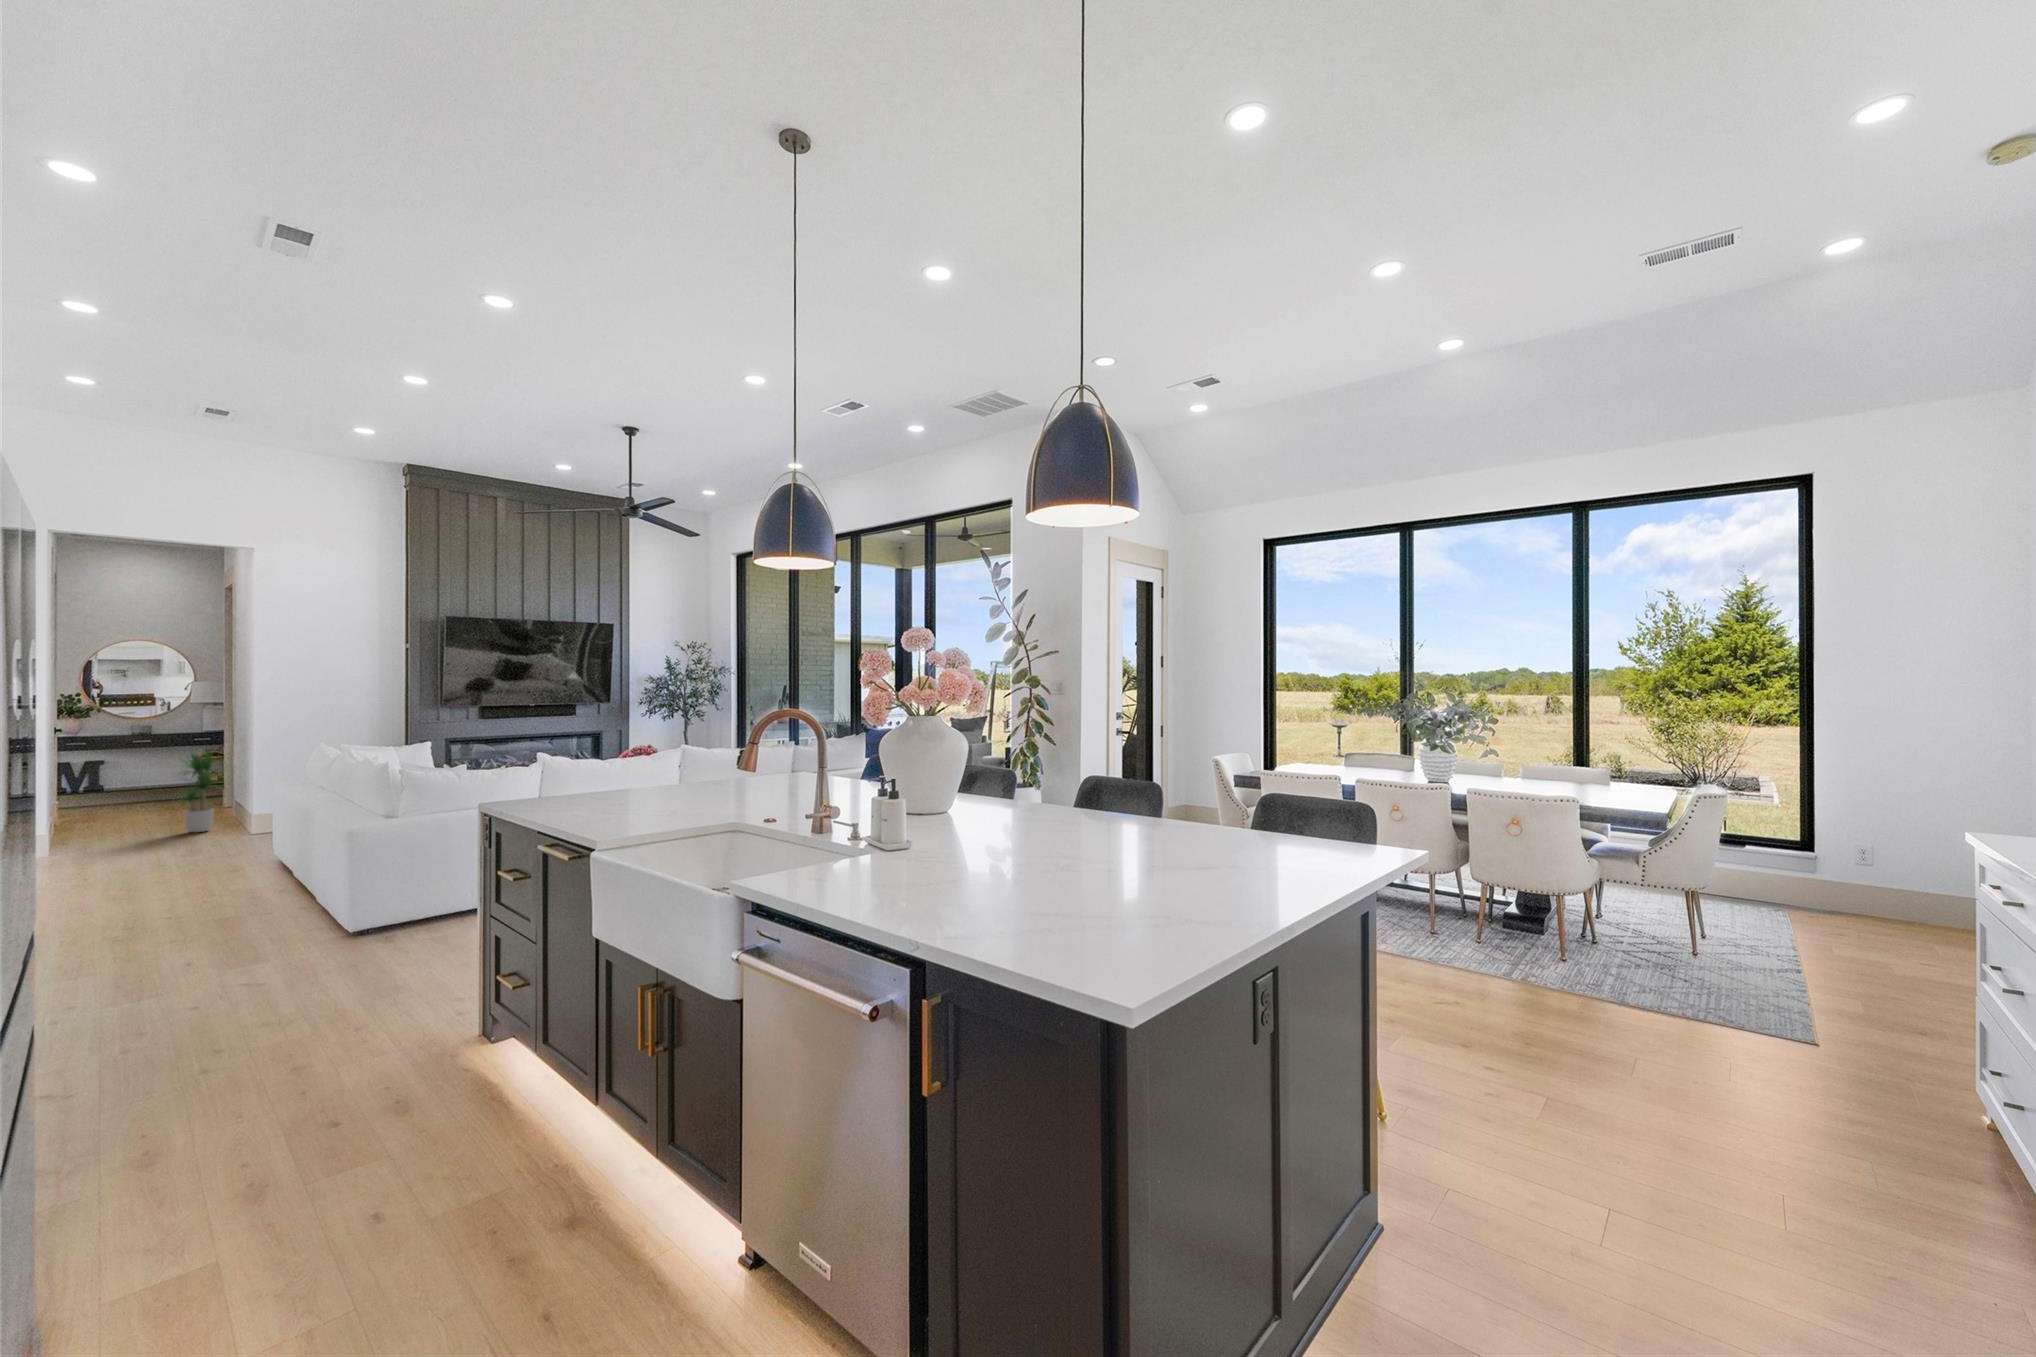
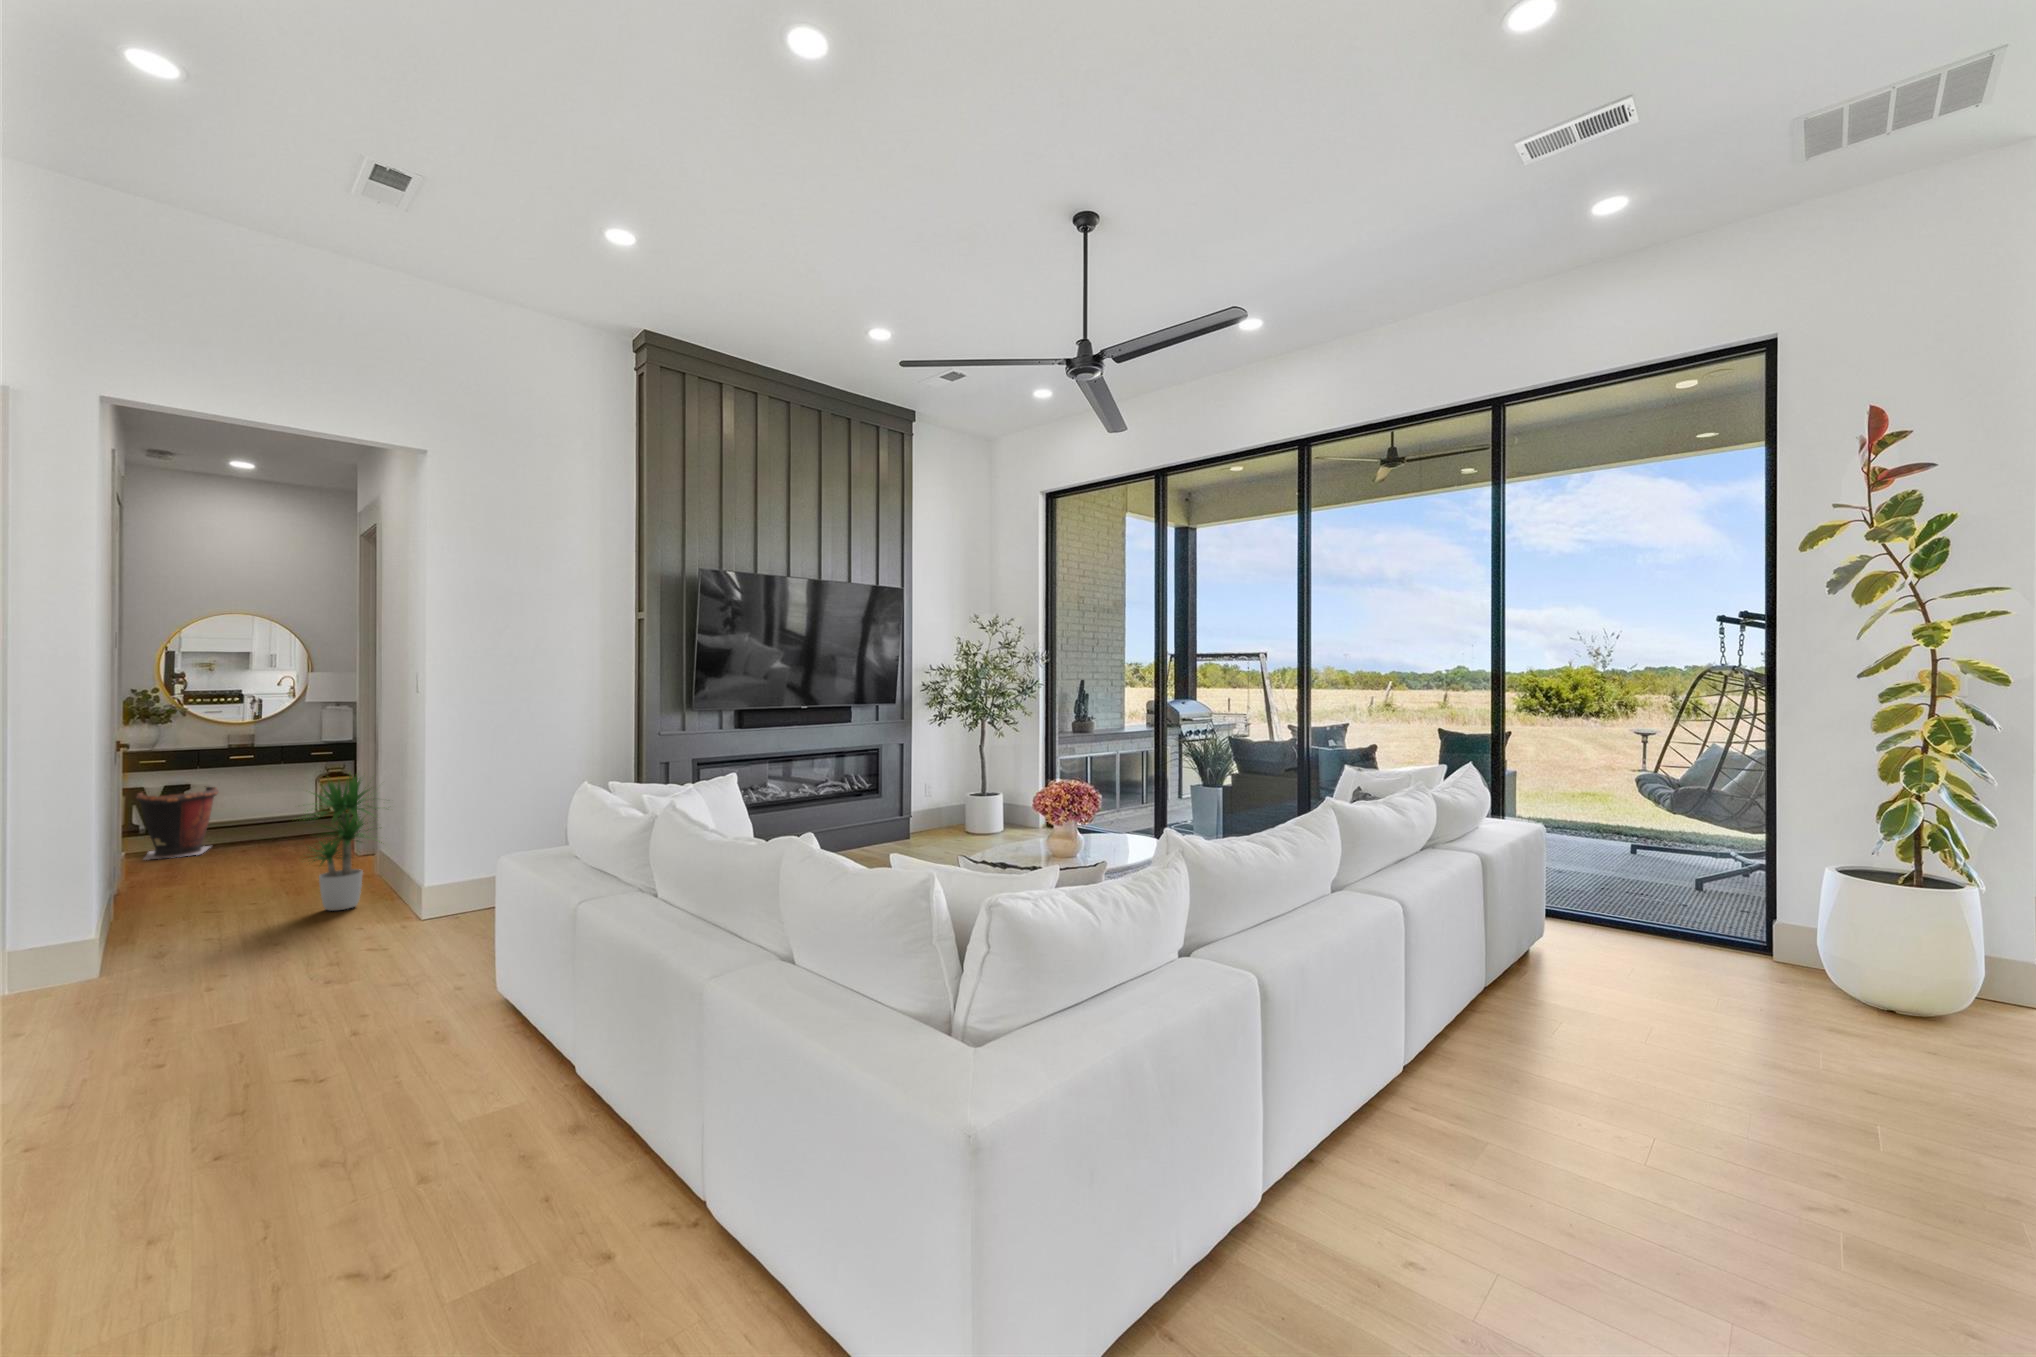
waste bin: none [65,759,126,811] -> present [136,787,219,860]

